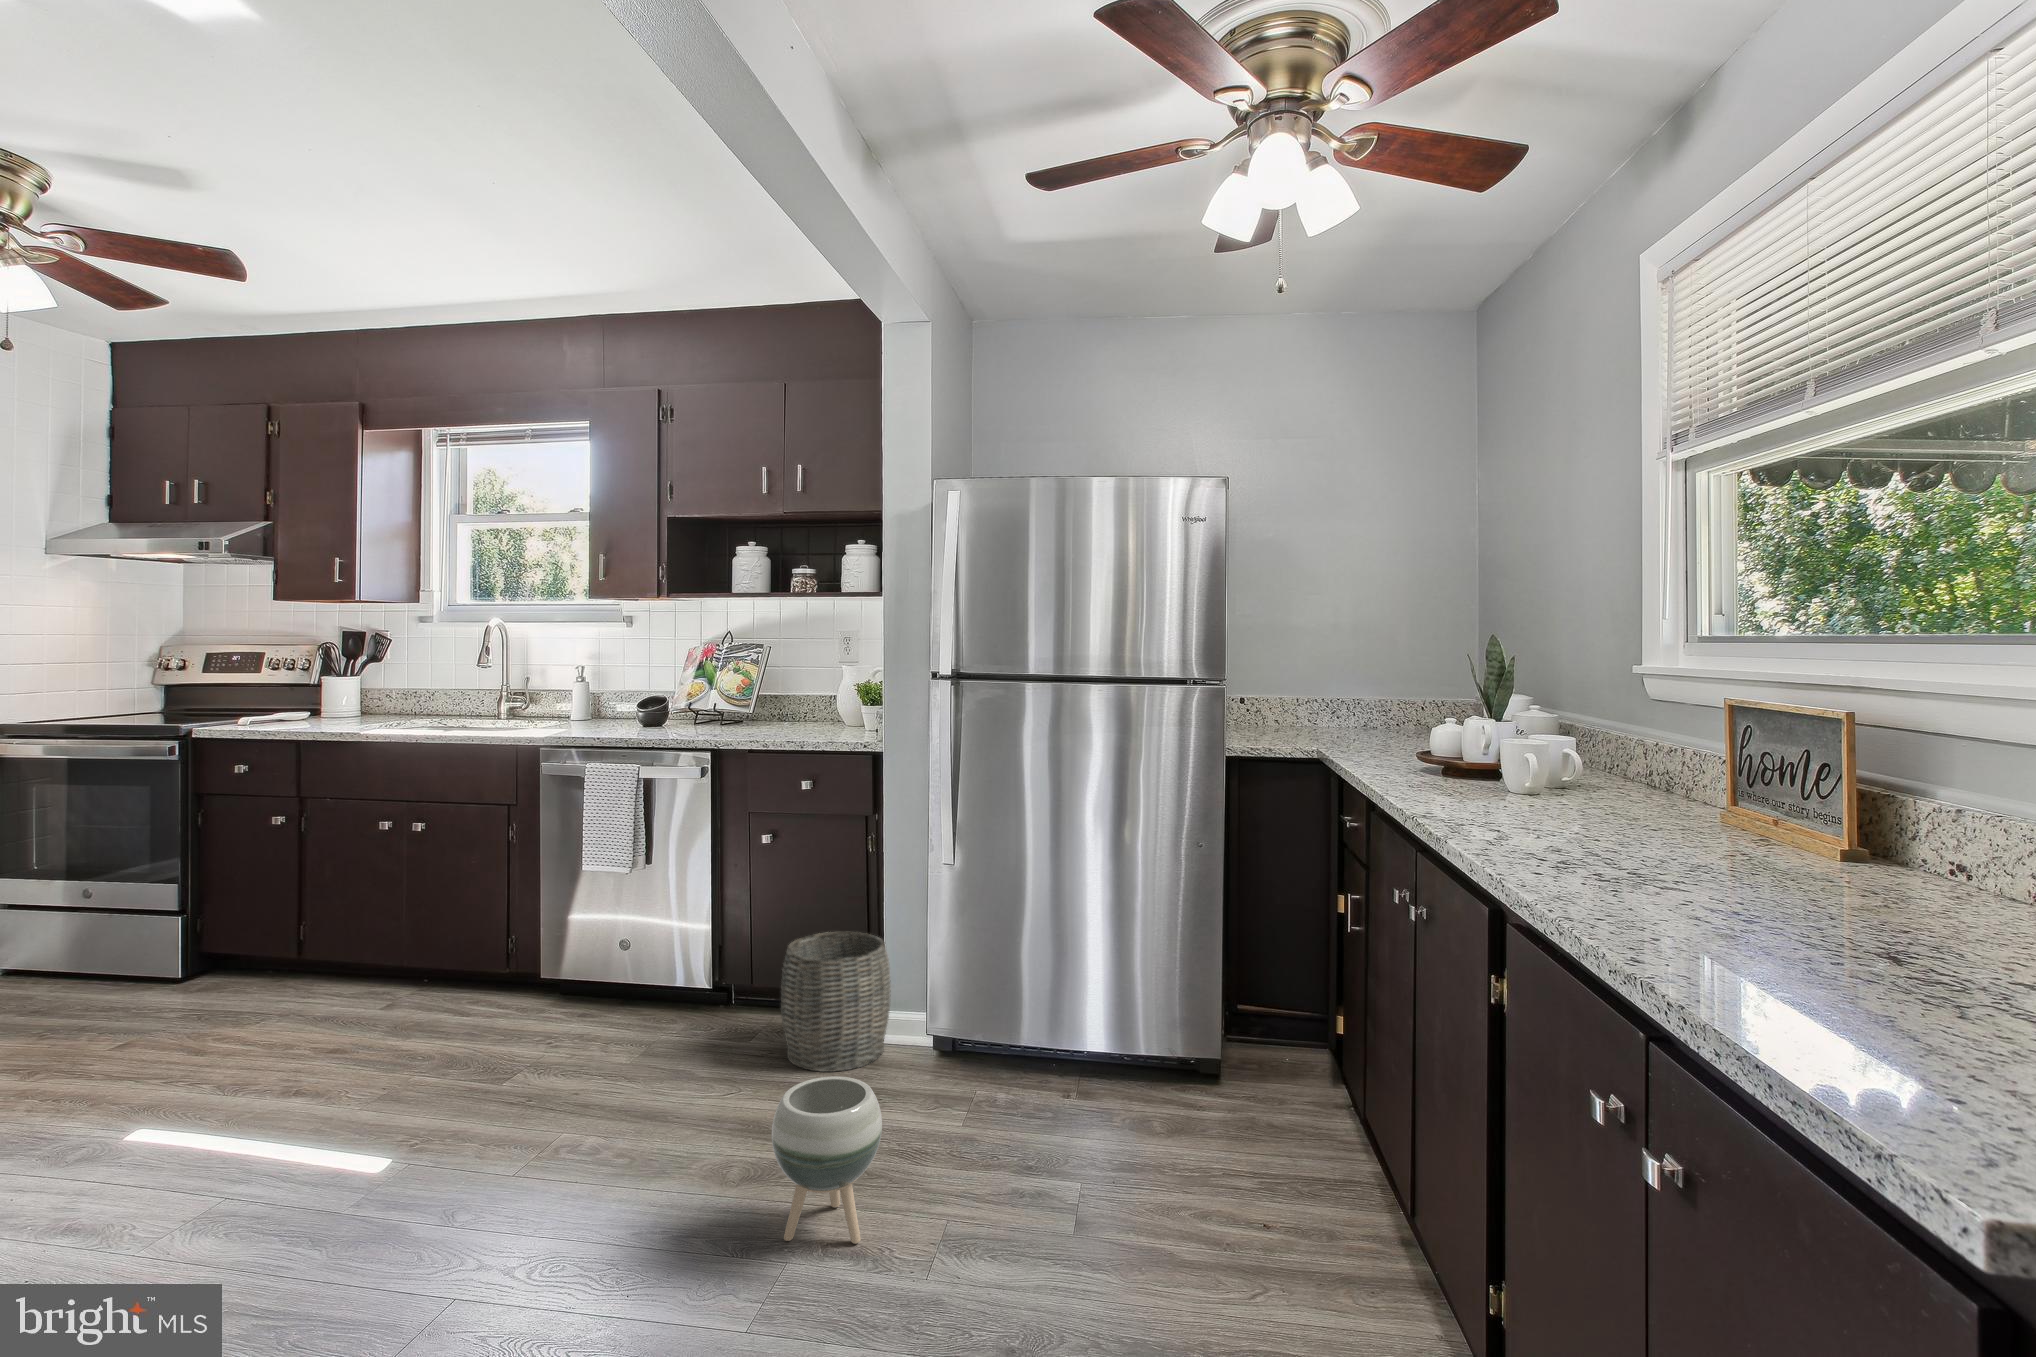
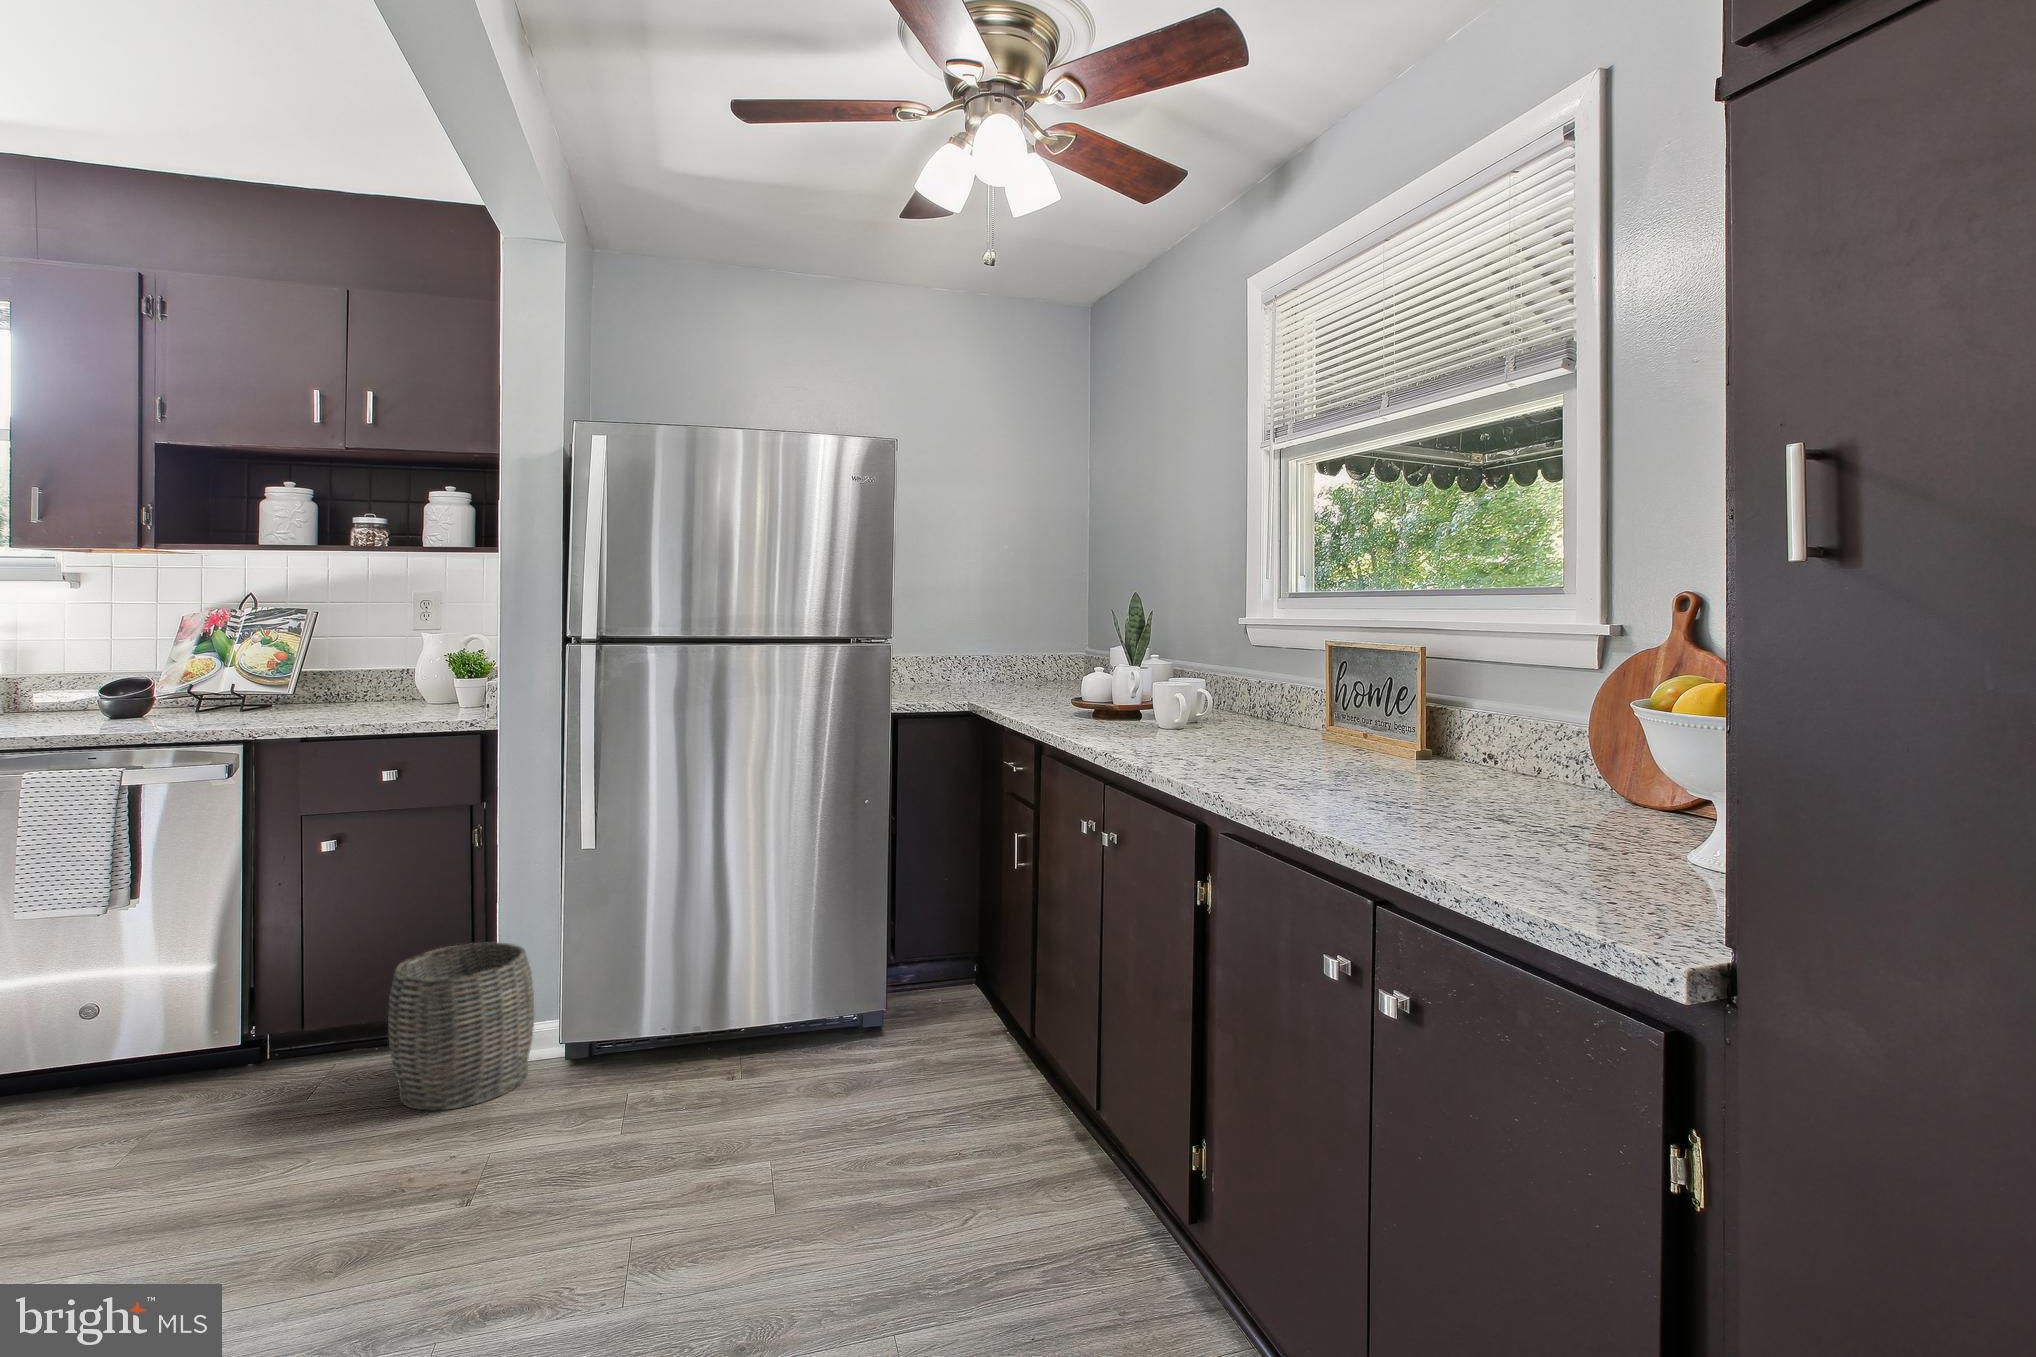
planter: present [772,1076,882,1244] -> none [462,1093,600,1293]

